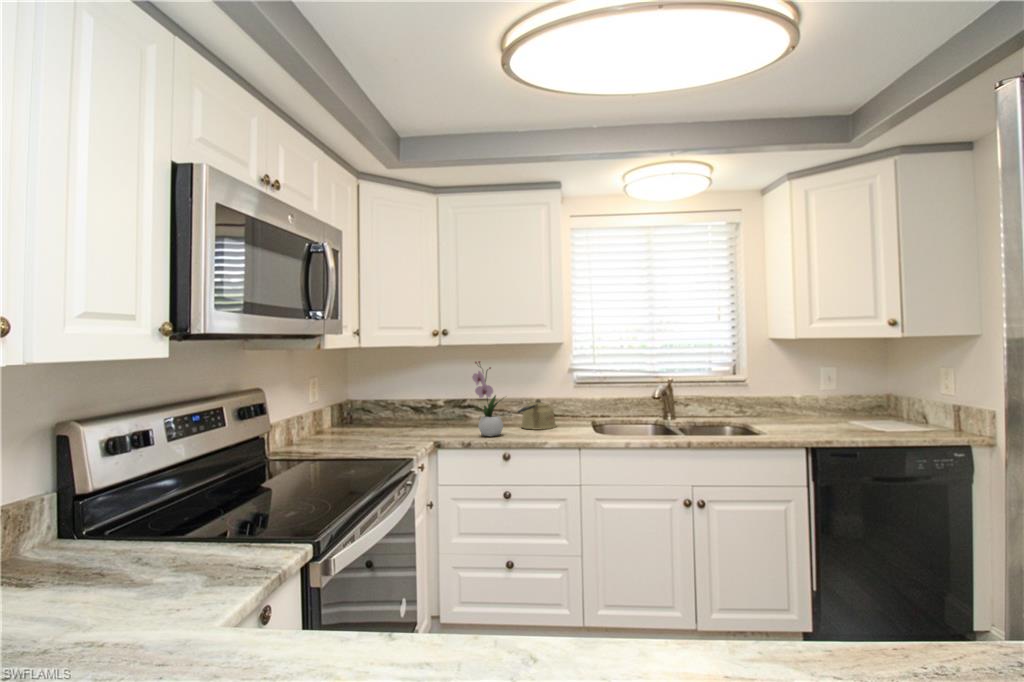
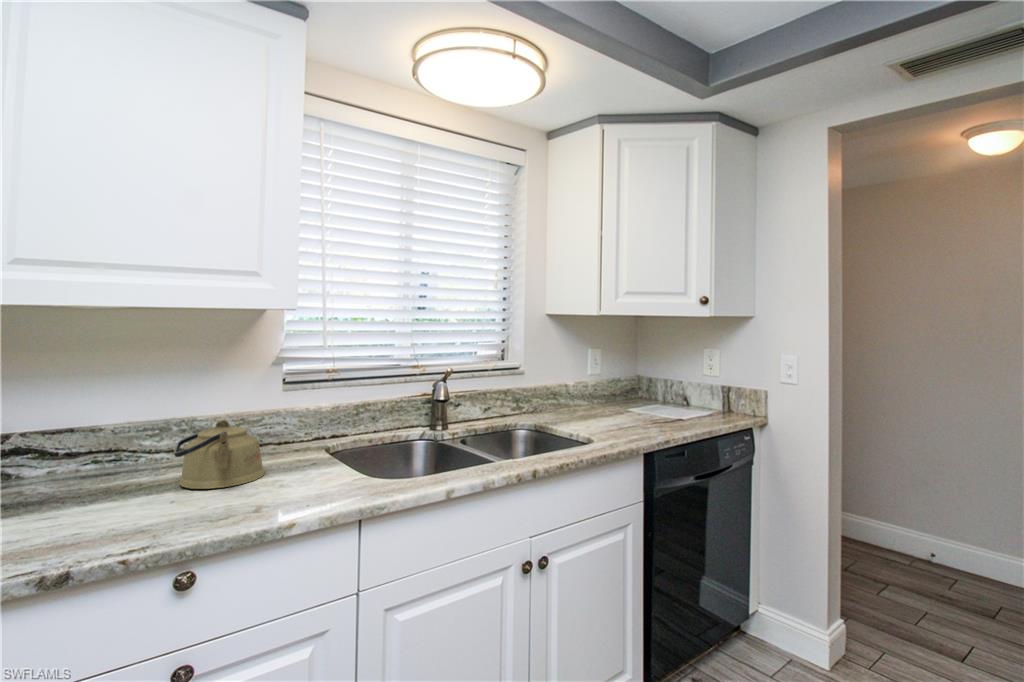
flower arrangement: present [472,361,504,436] -> none [45,338,156,533]

